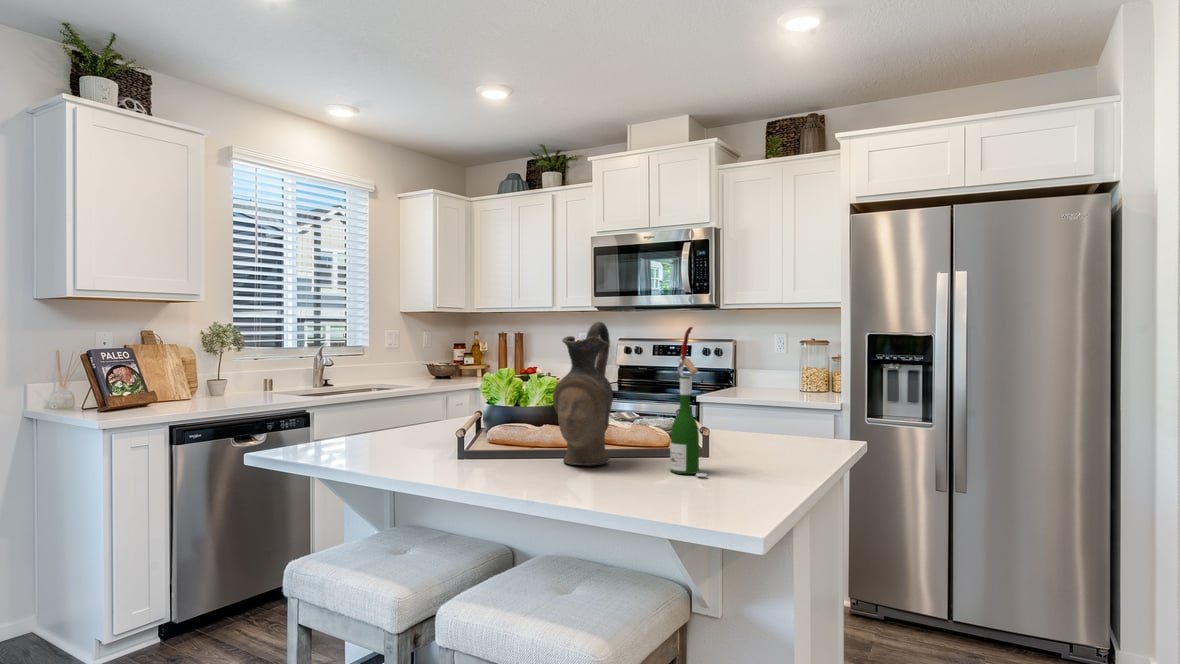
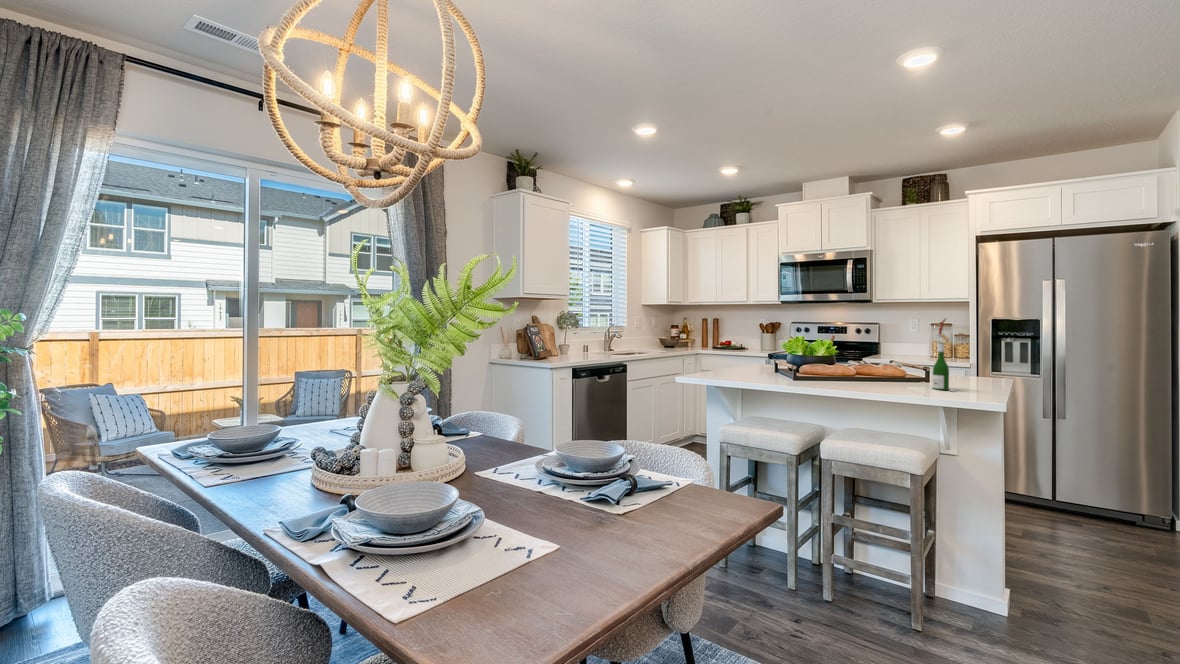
ceramic pitcher: present [553,321,613,465] -> none [871,316,903,385]

